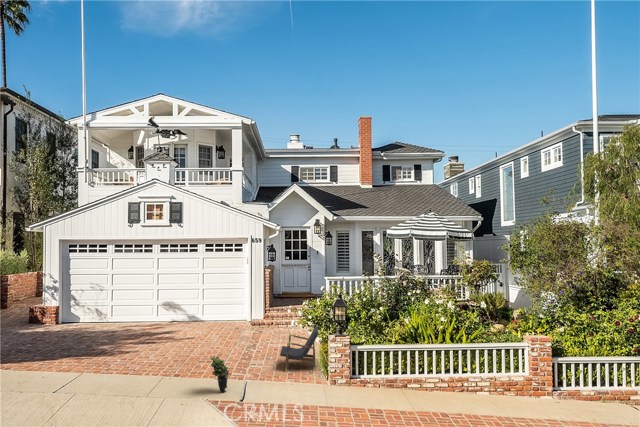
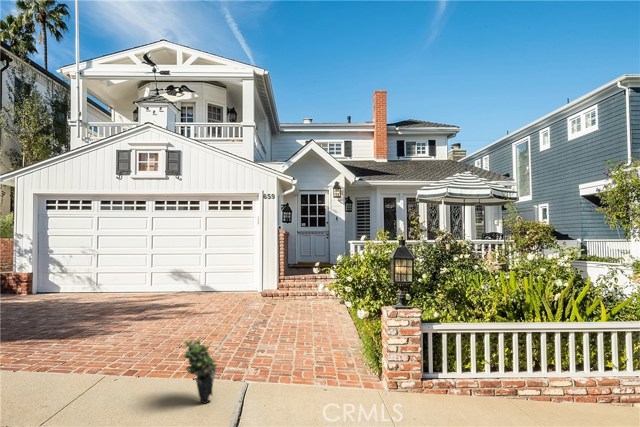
lounge chair: present [280,326,319,372] -> none [302,294,360,363]

